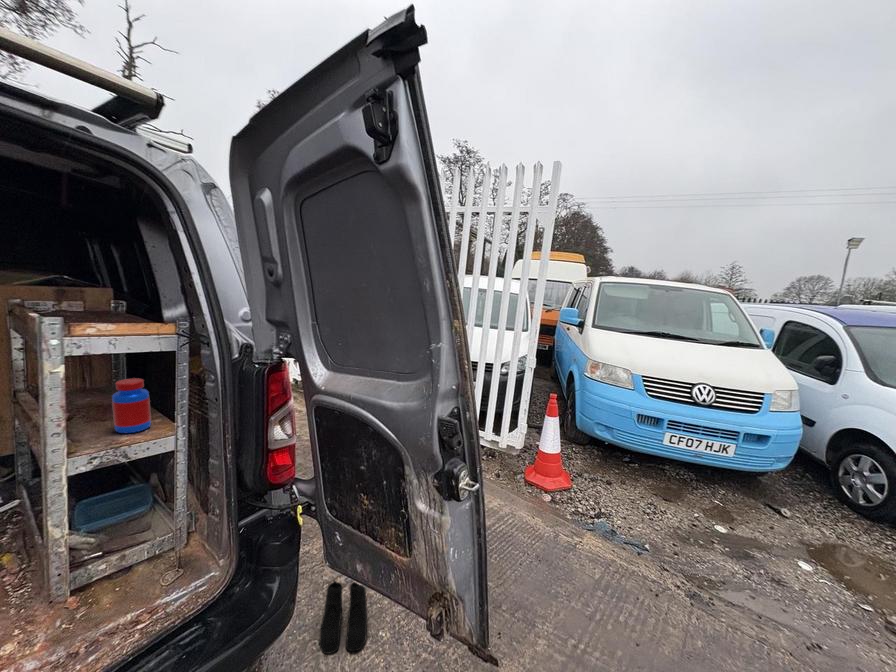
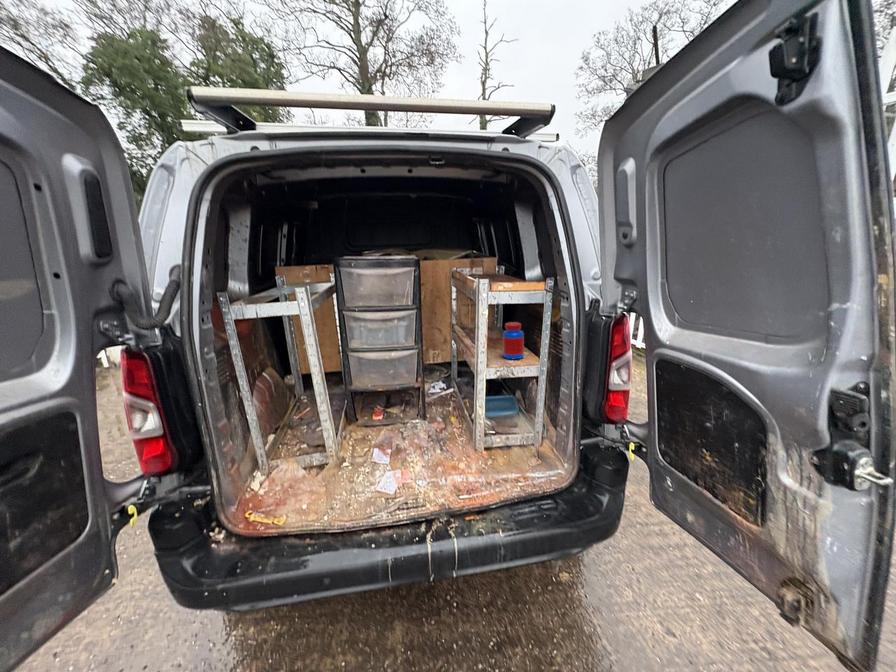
boots: present [320,581,367,654] -> none [637,518,686,587]

